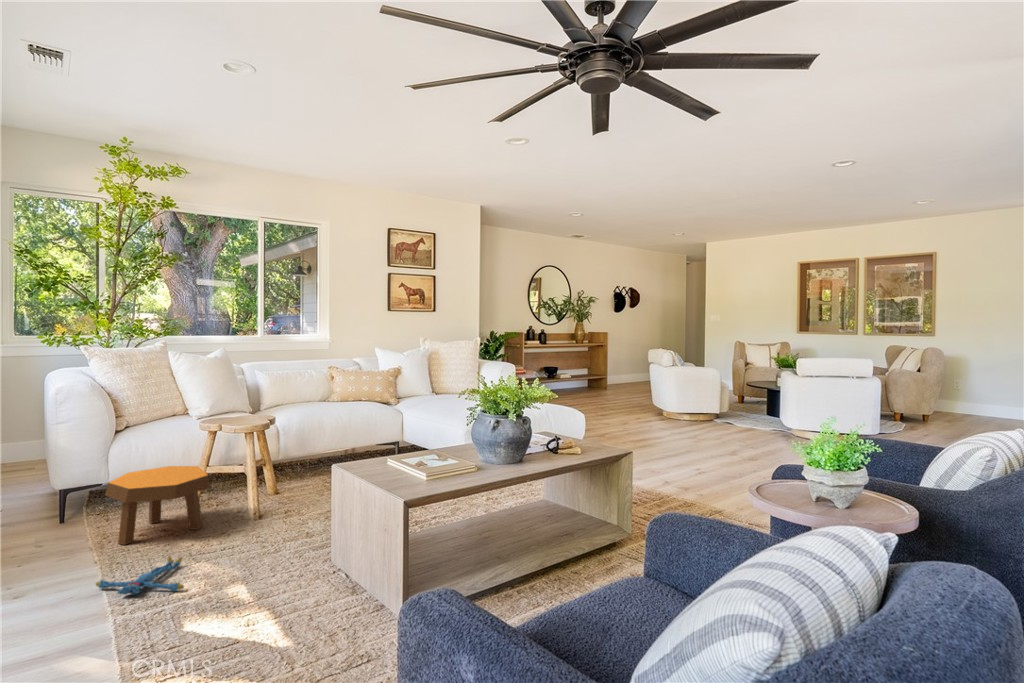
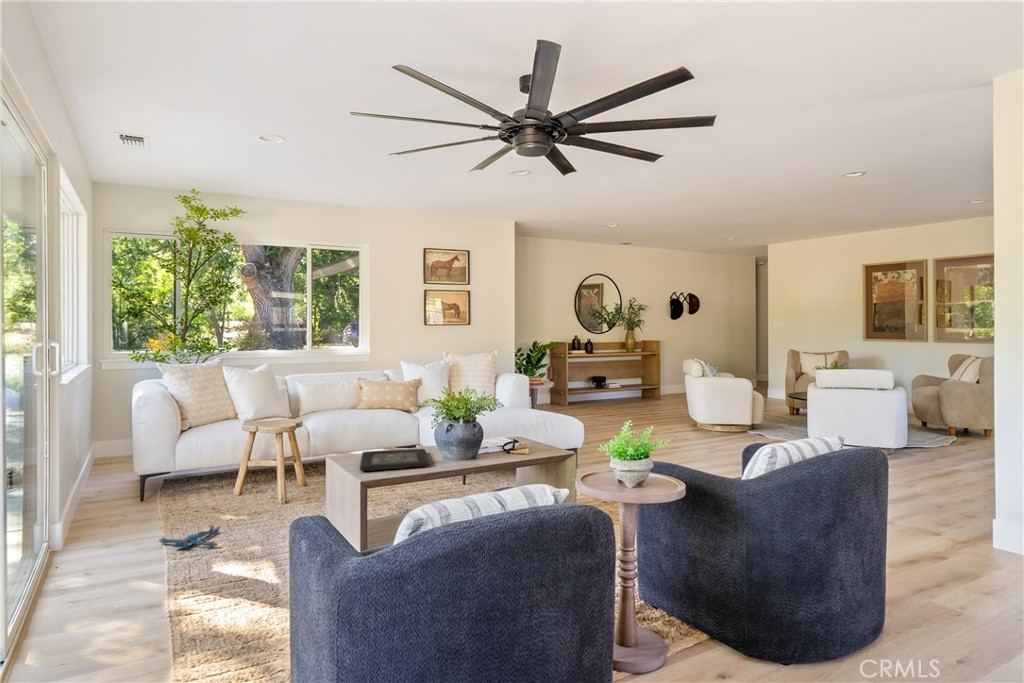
decorative tray: none [377,450,476,483] -> present [360,449,429,471]
footstool: present [105,466,210,545] -> none [170,459,247,517]

